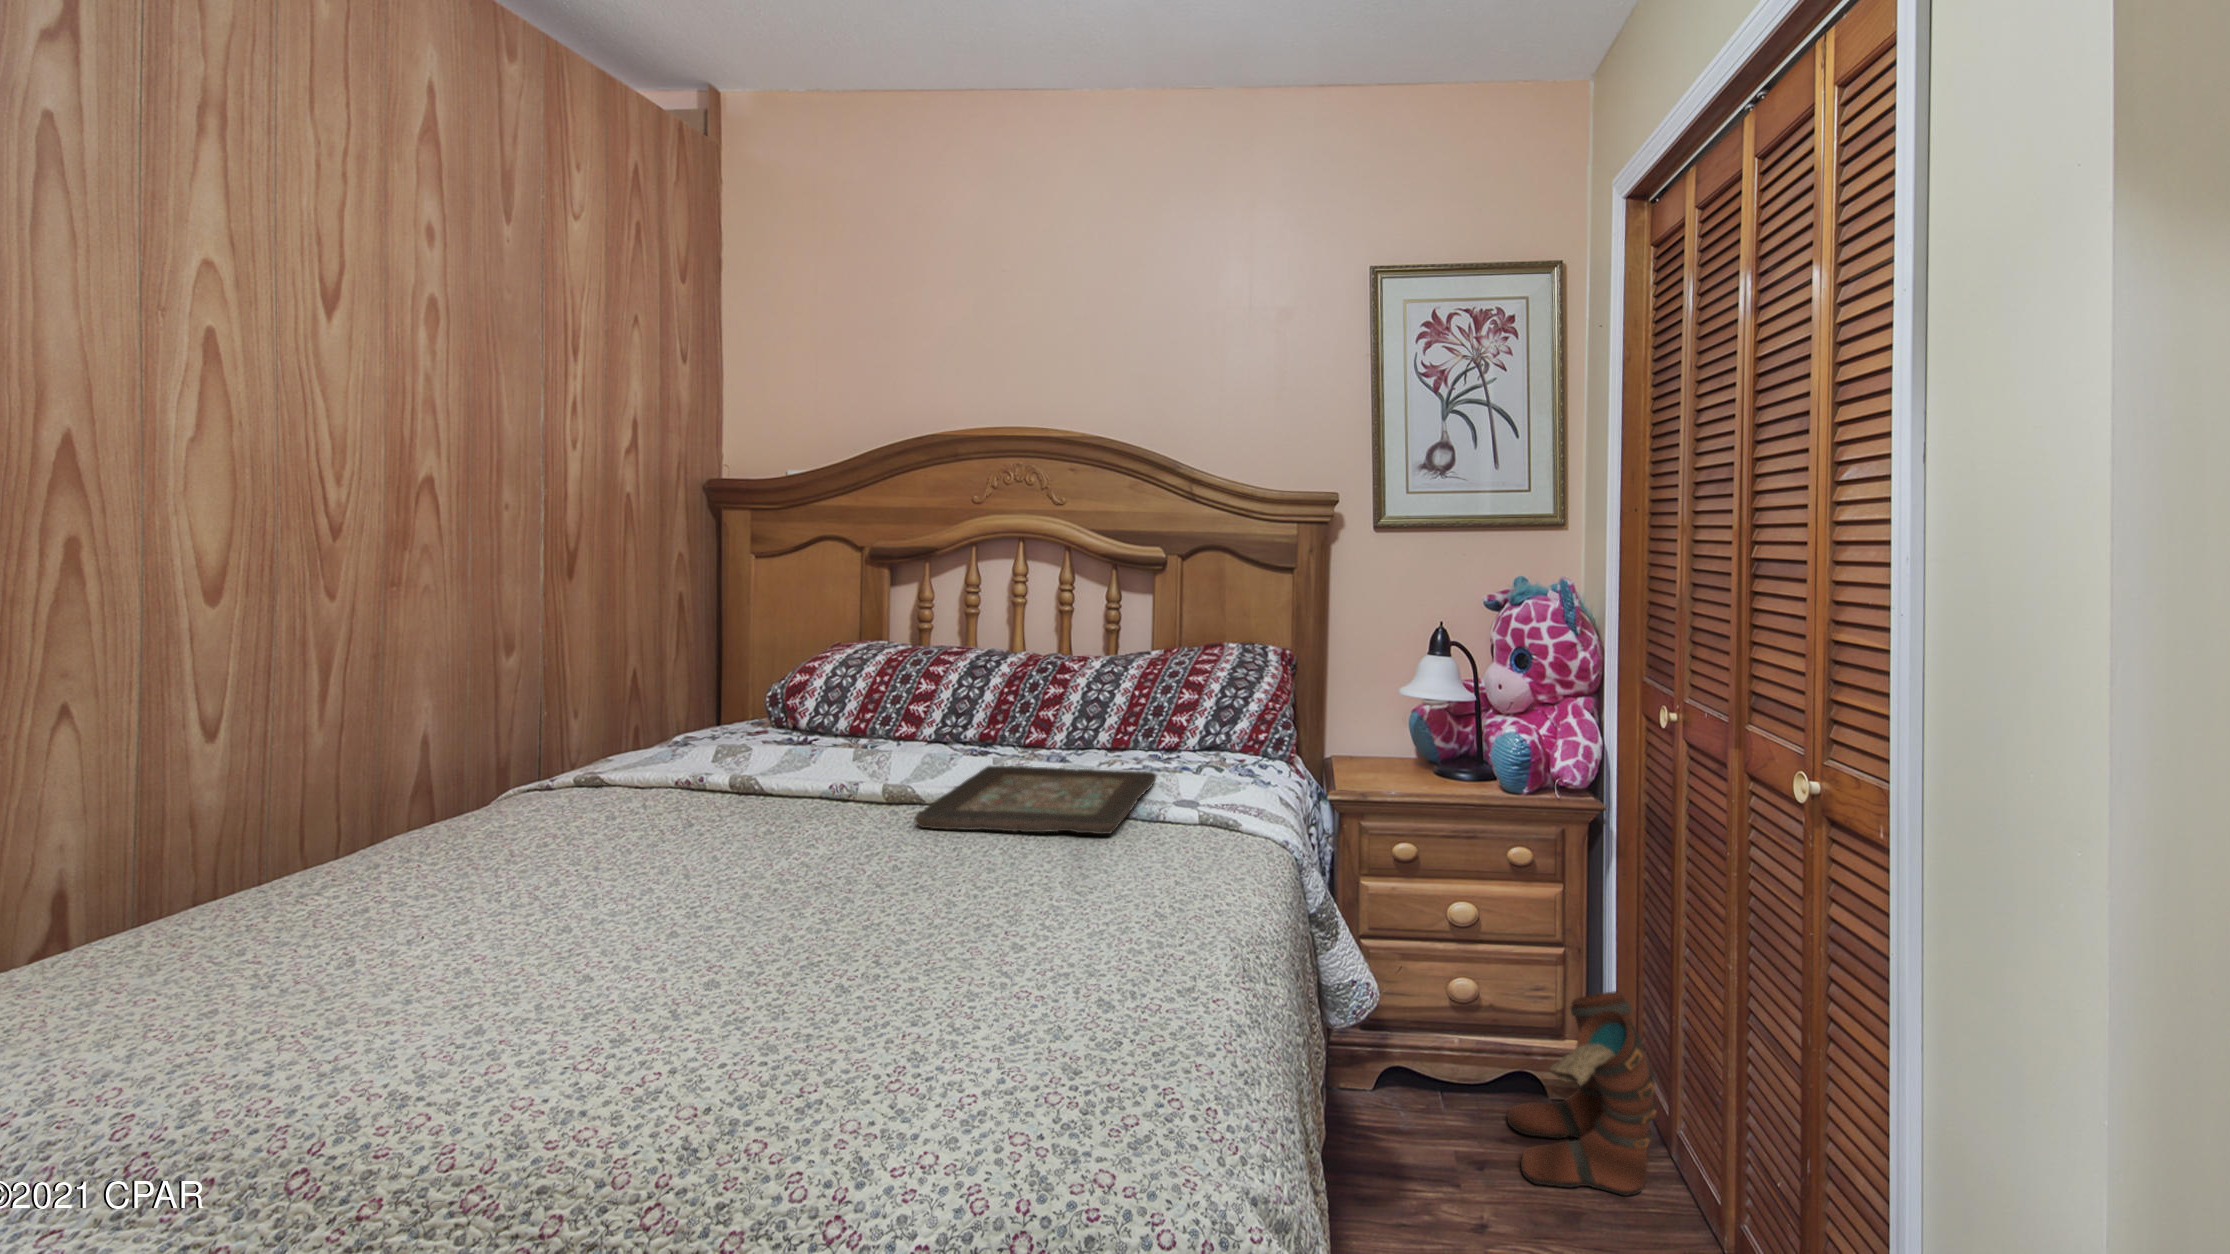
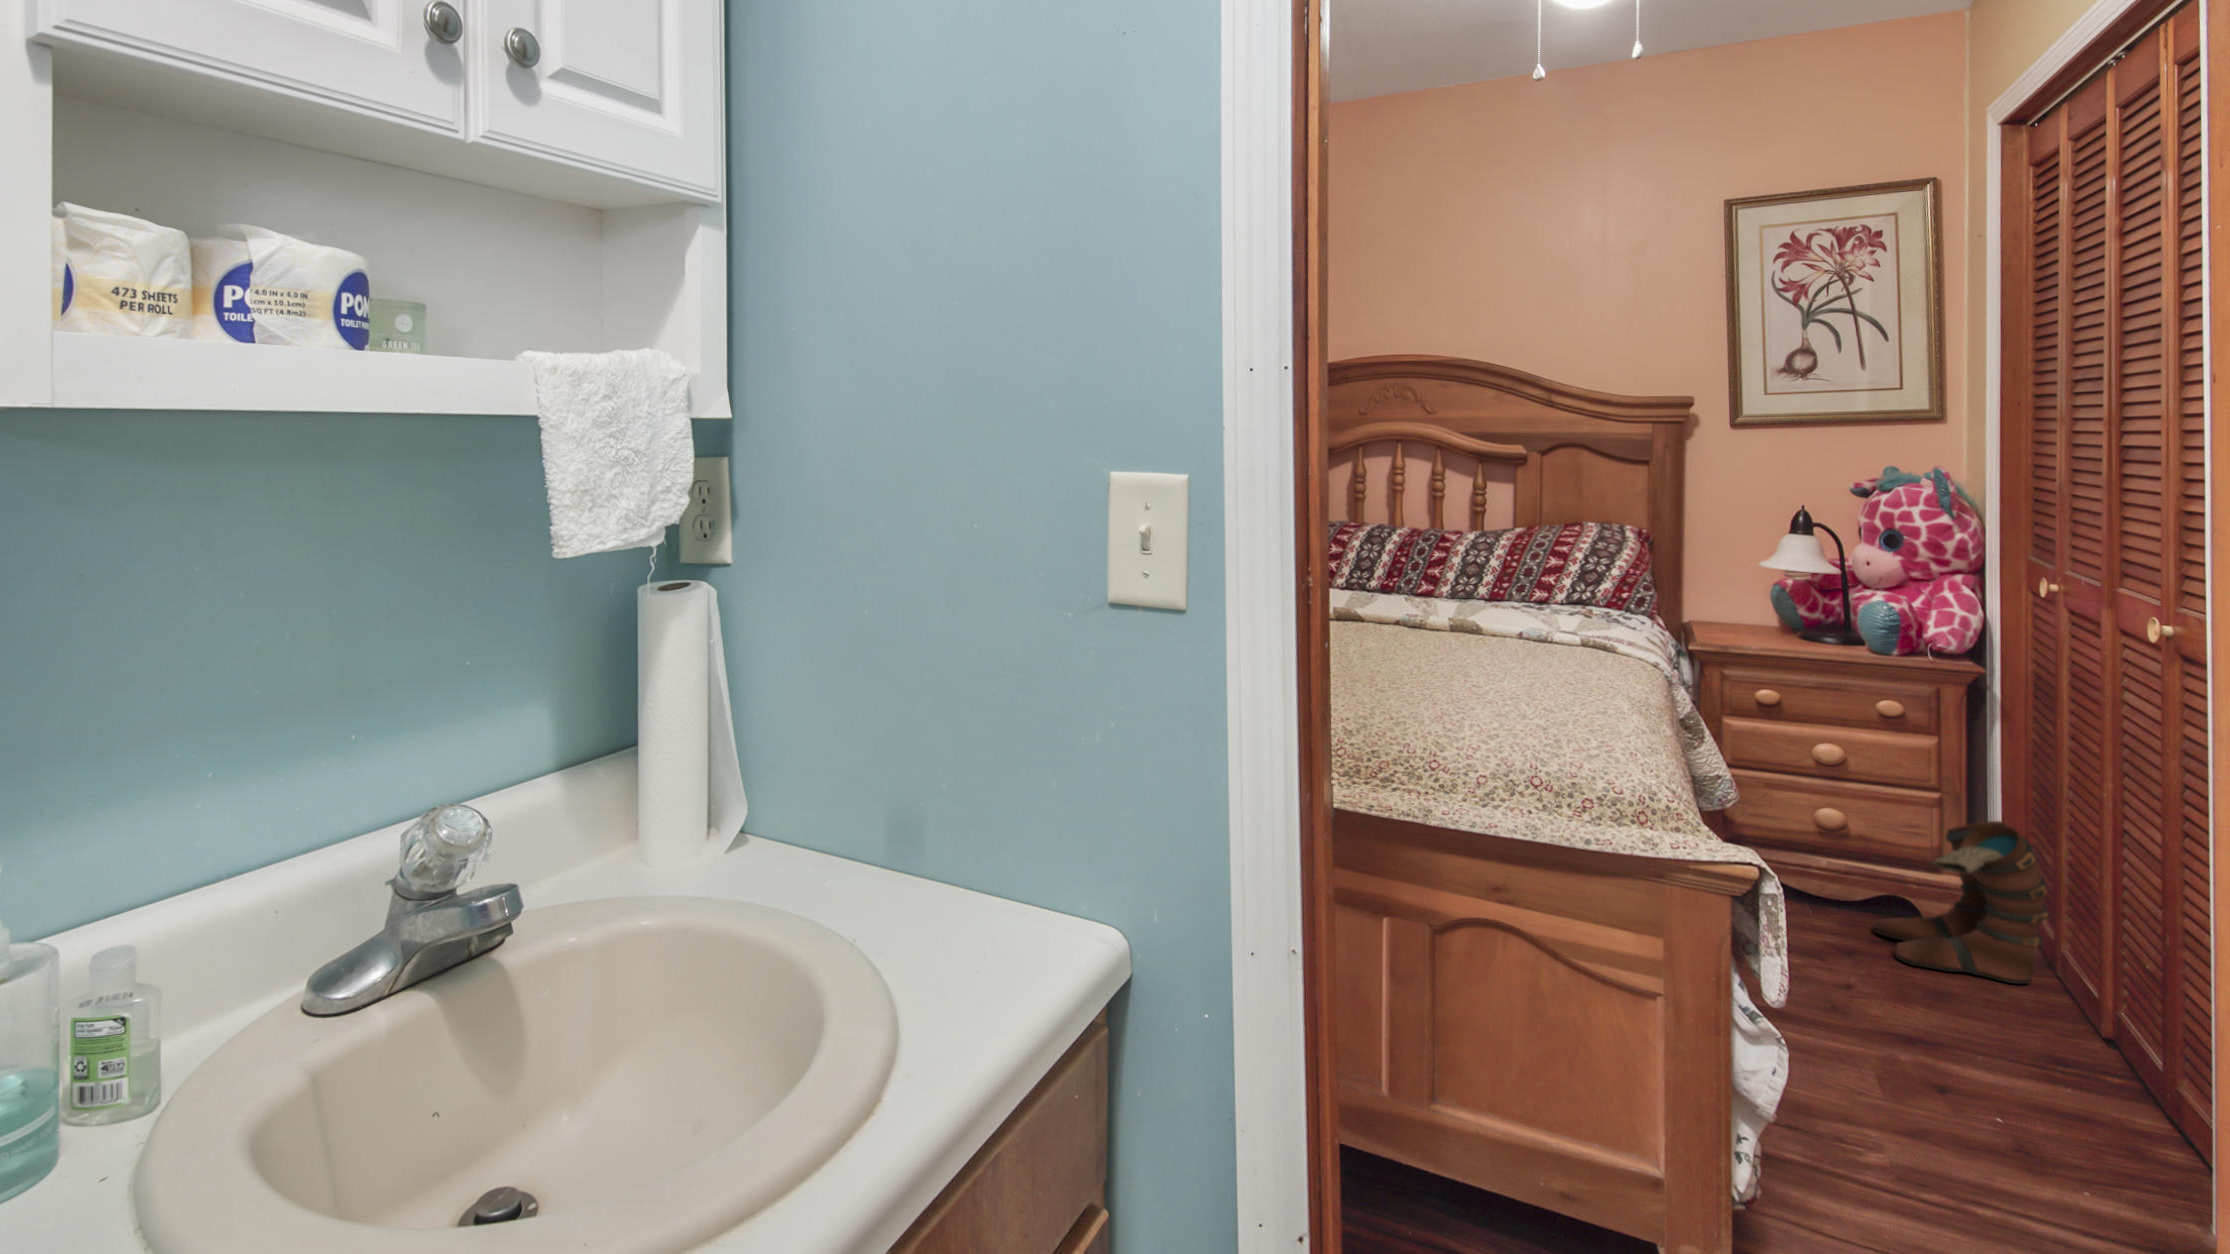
decorative tray: present [915,766,1156,834] -> none [1383,597,1551,622]

